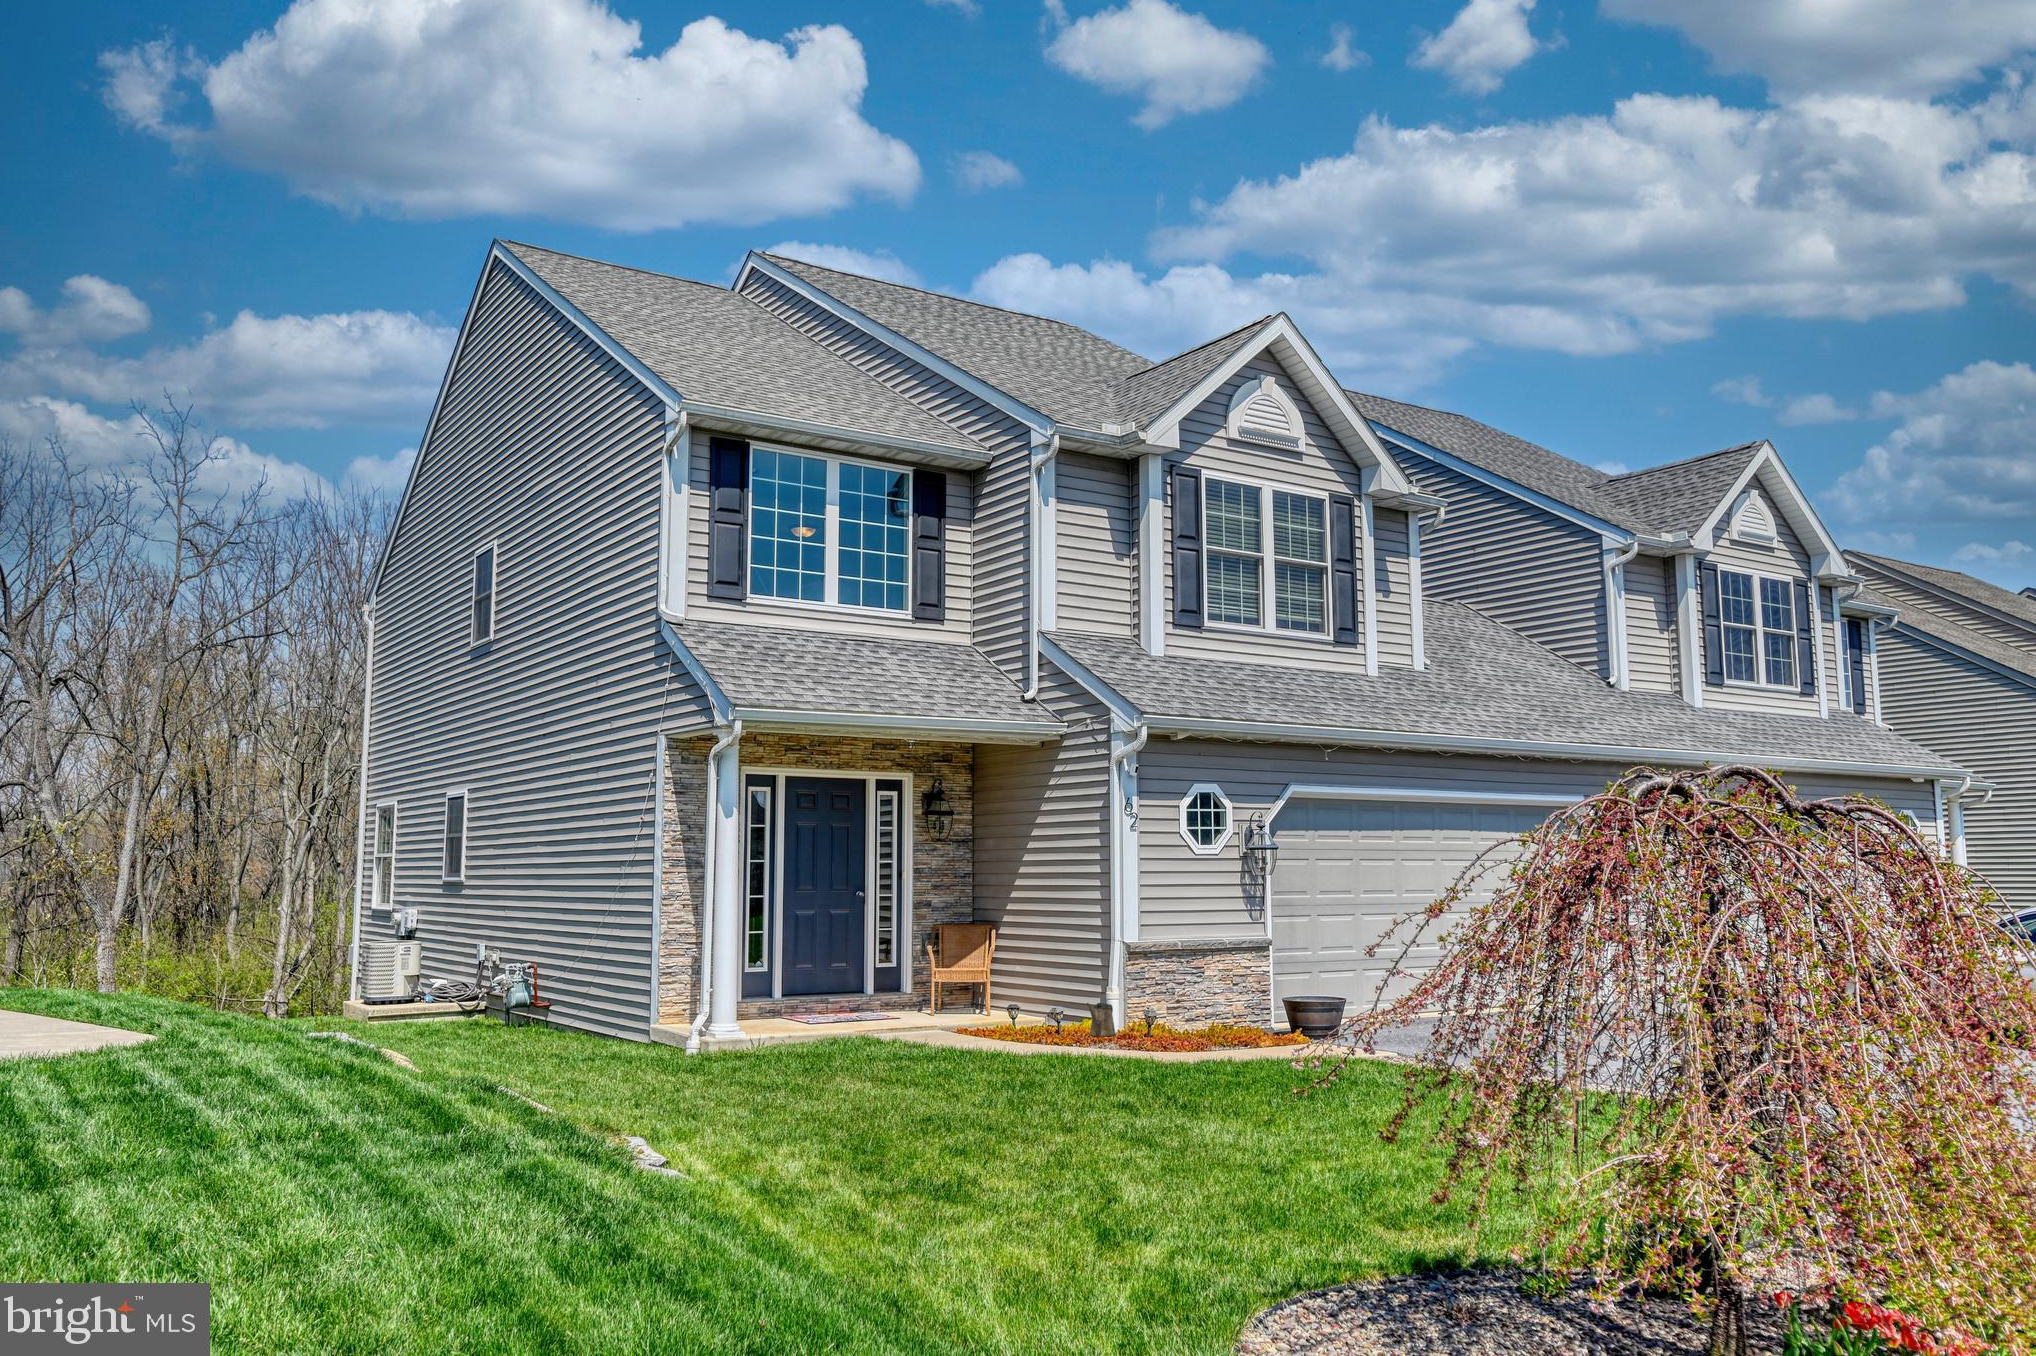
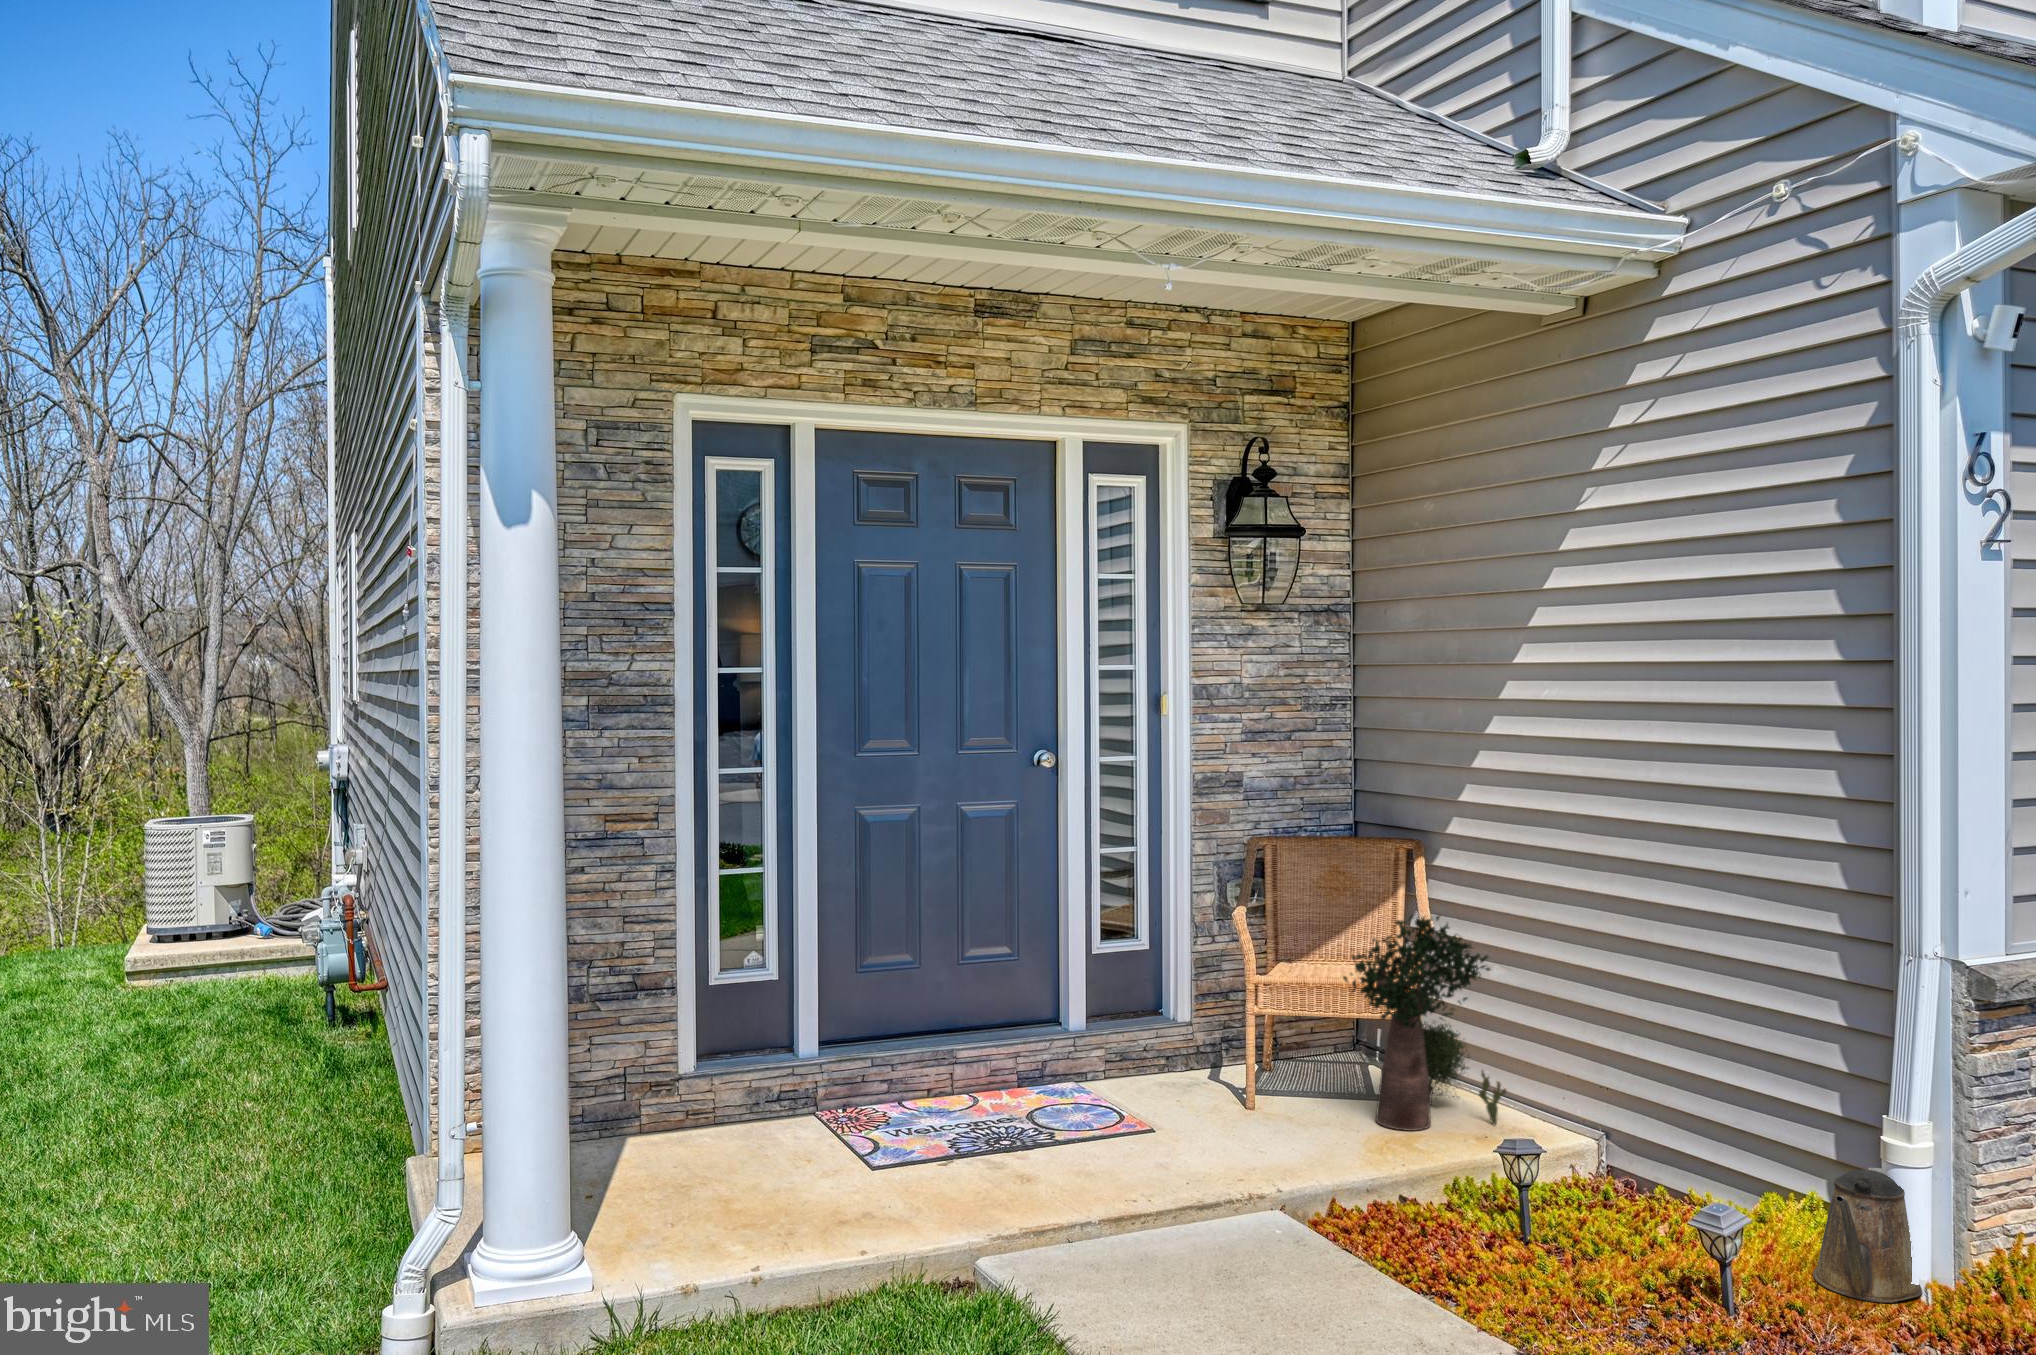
potted plant: none [965,946,1018,1018] -> present [1343,916,1506,1131]

